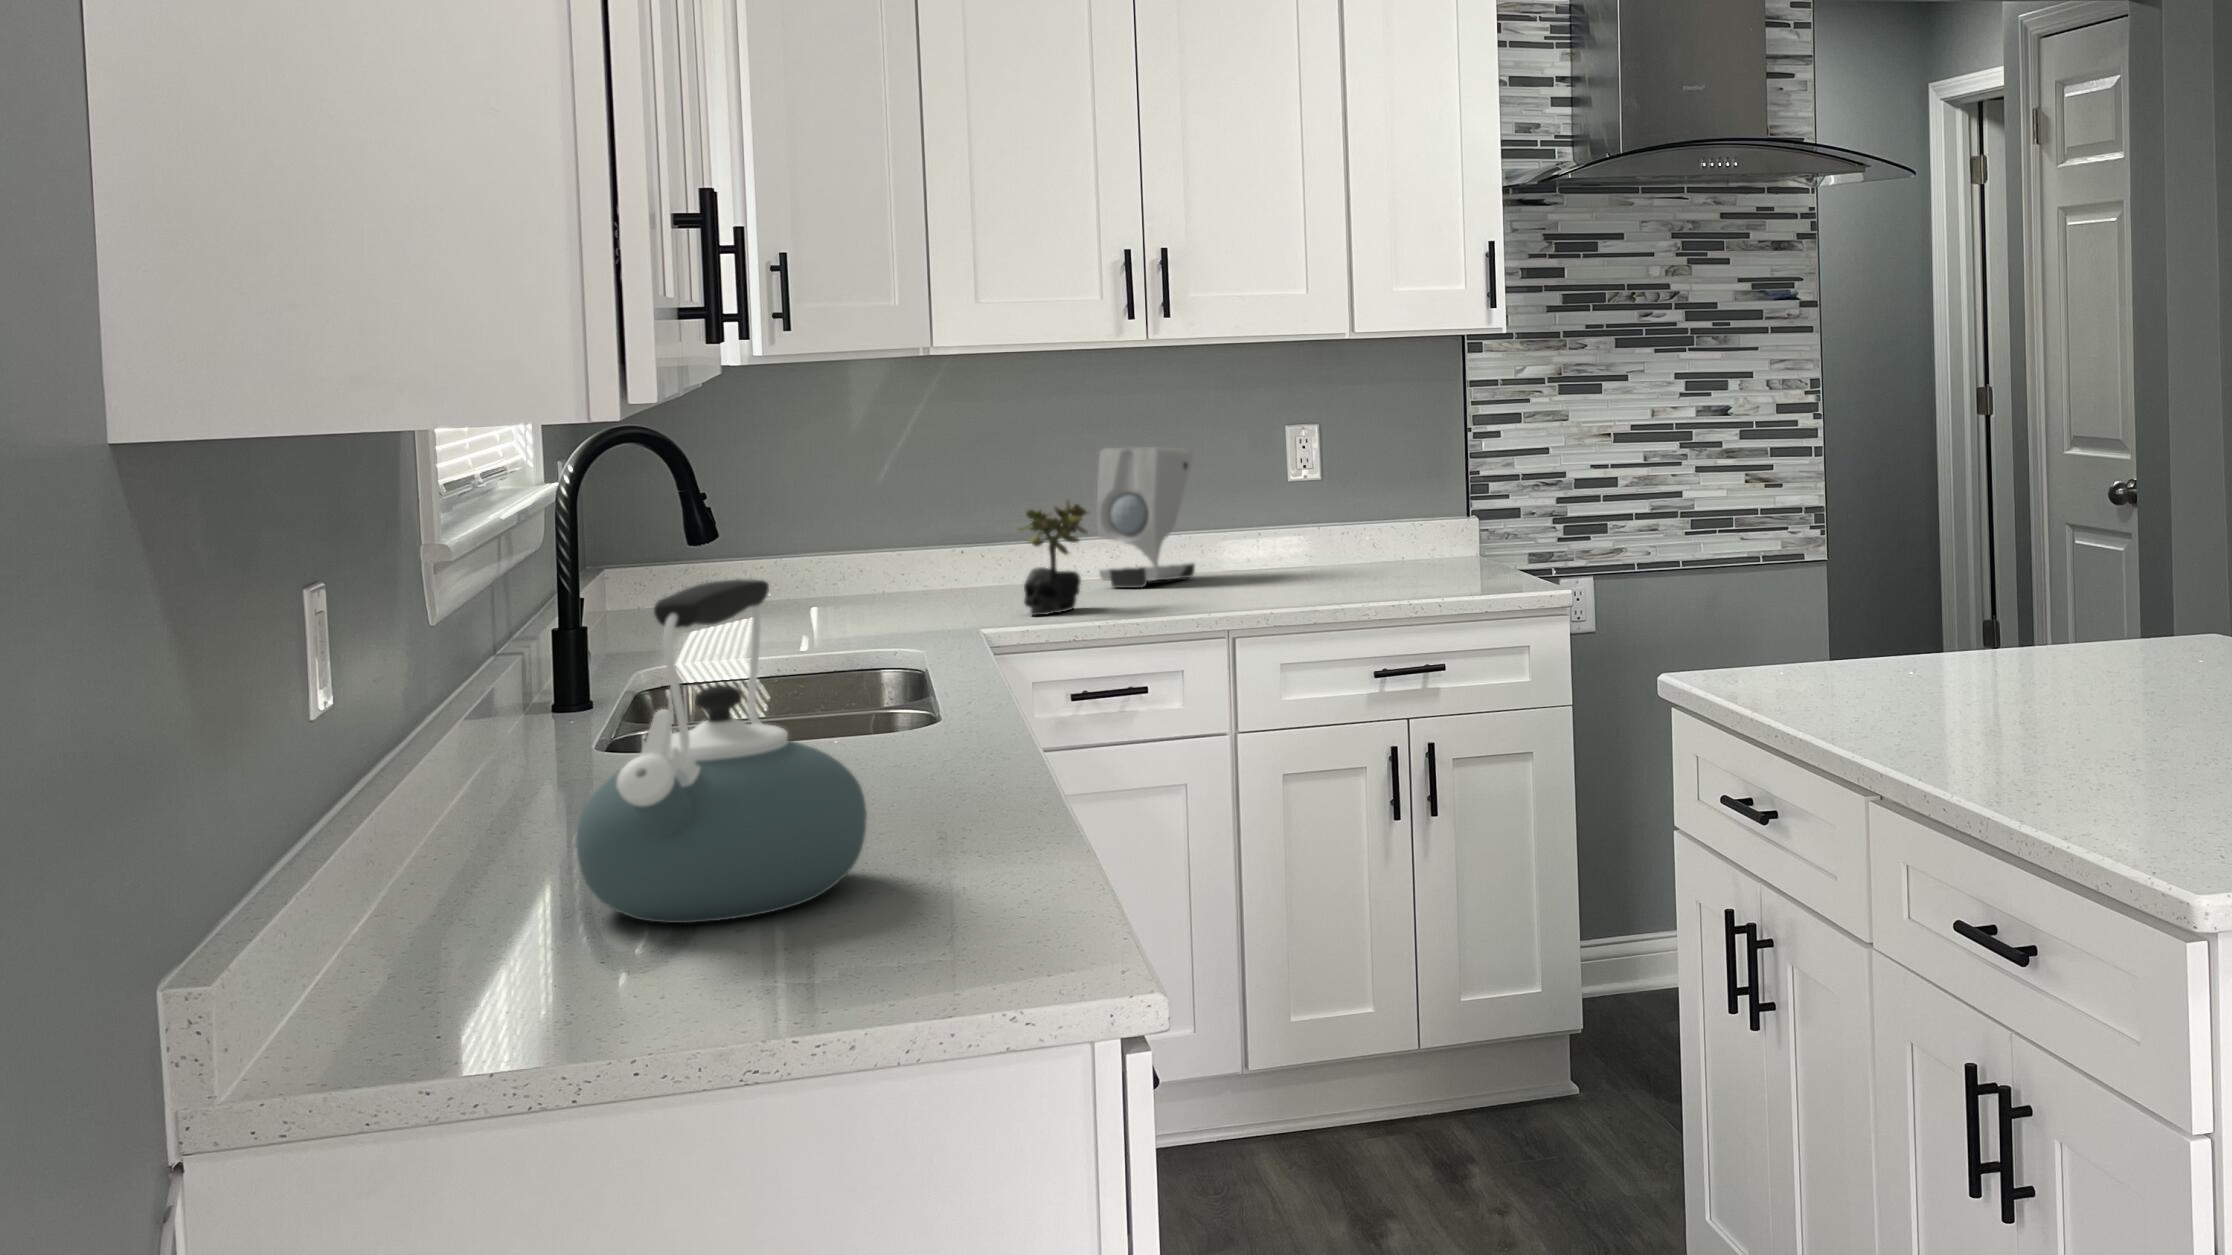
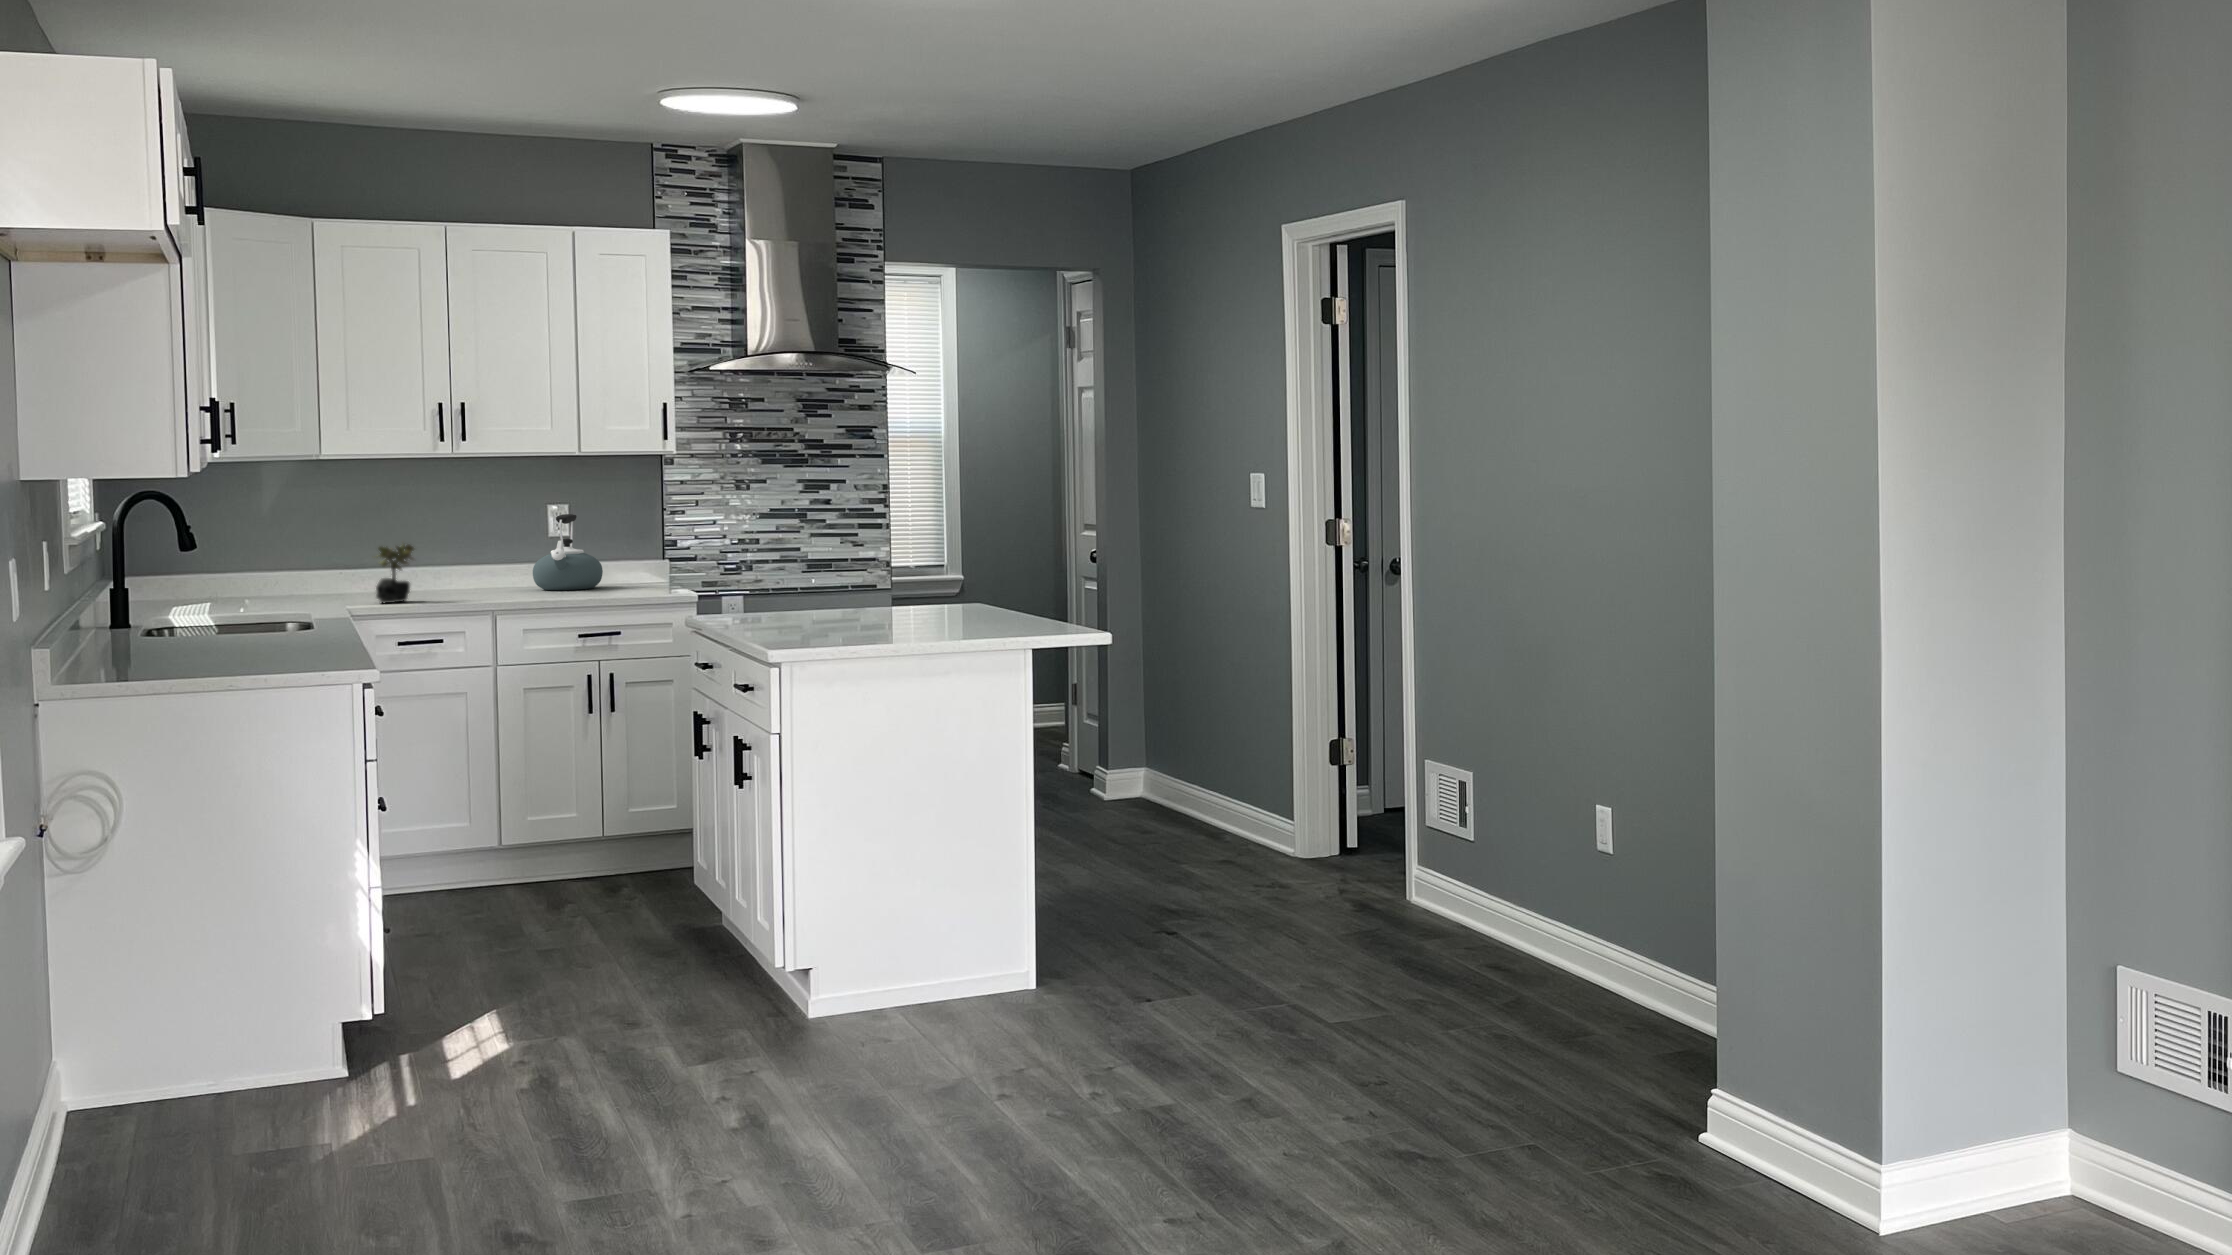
soap dispenser: present [1096,447,1195,588] -> none [425,514,489,594]
kettle: present [577,579,867,923] -> present [533,514,603,590]

